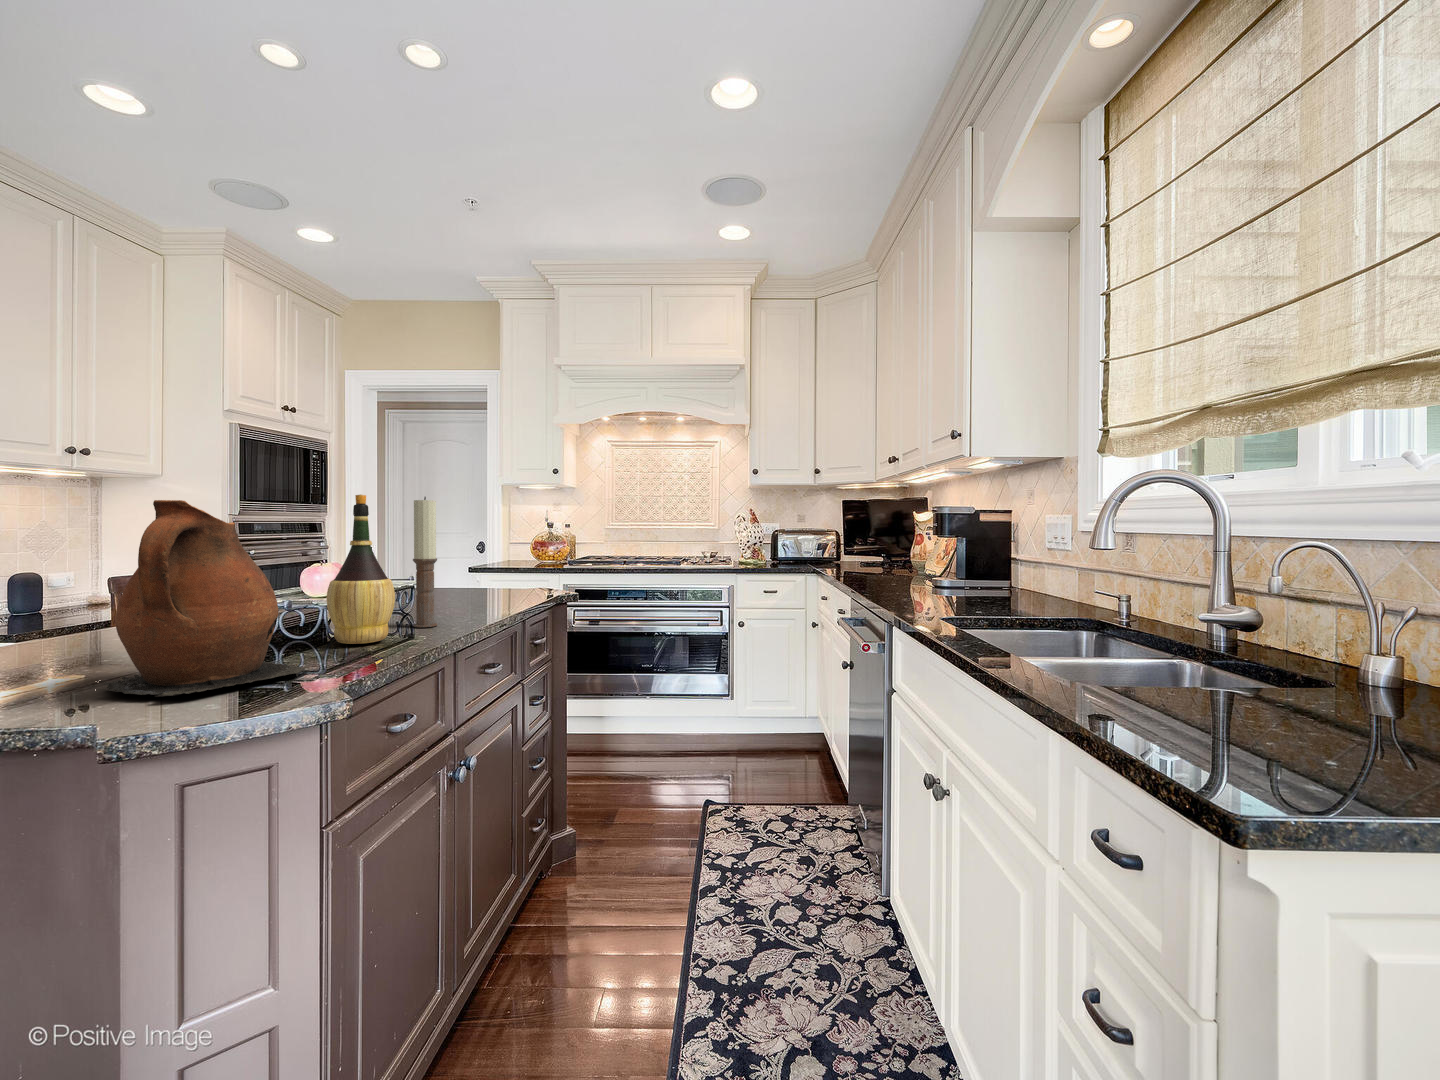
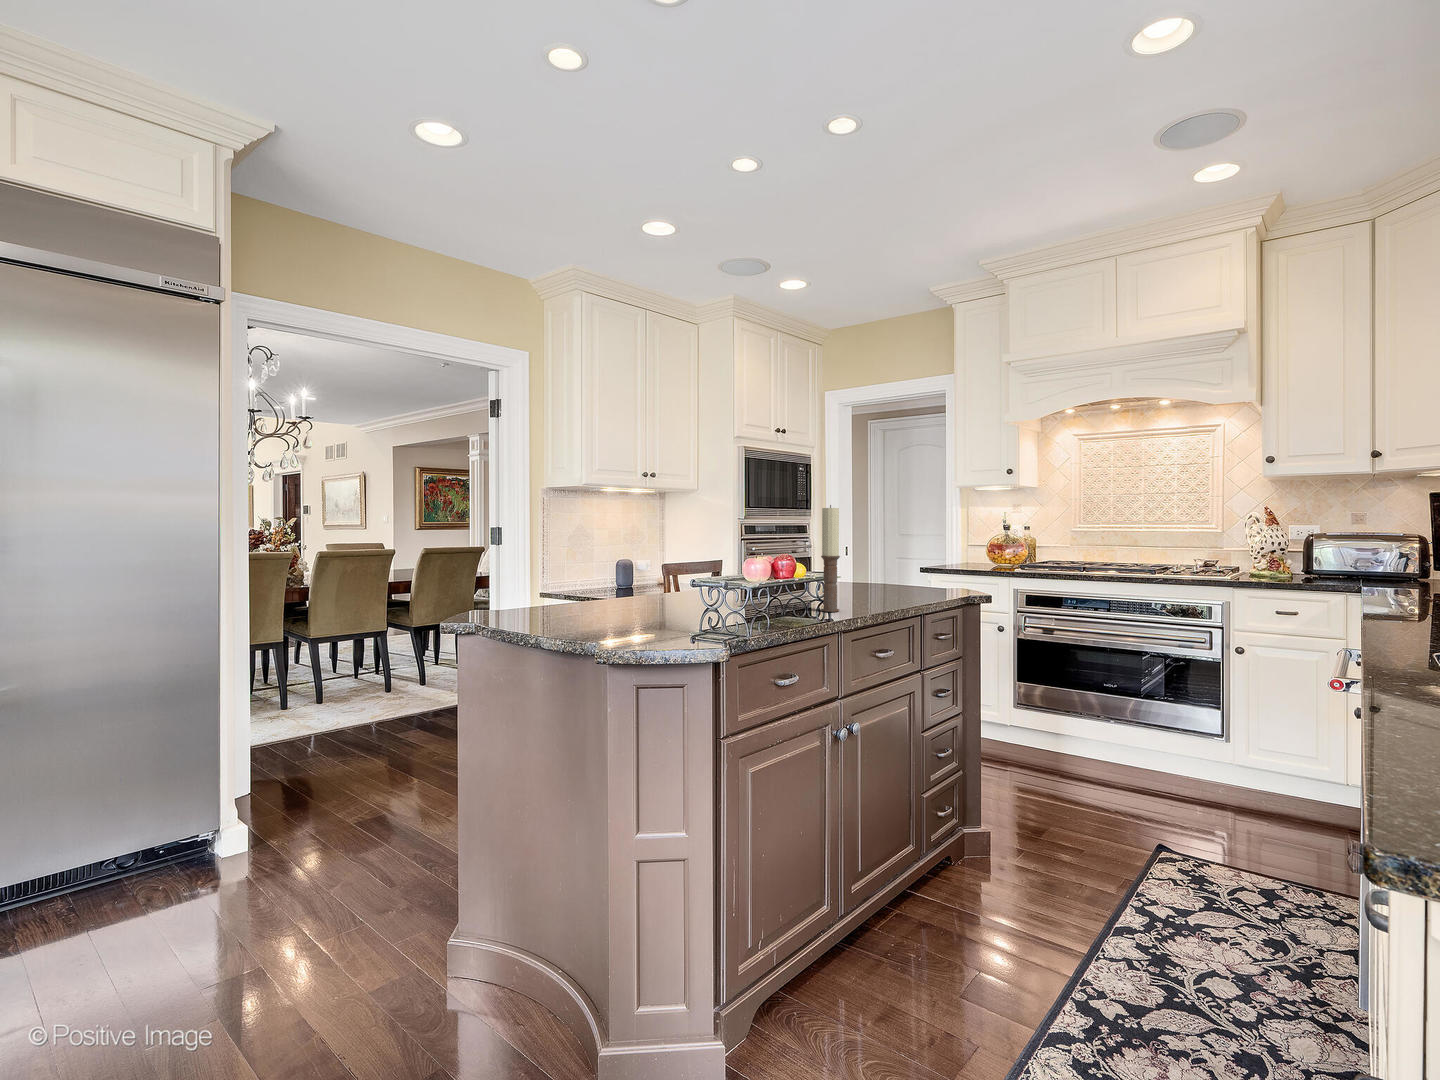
wine bottle: present [327,494,395,644] -> none [755,505,801,618]
ceramic pitcher: present [92,500,305,697] -> none [624,514,731,634]

